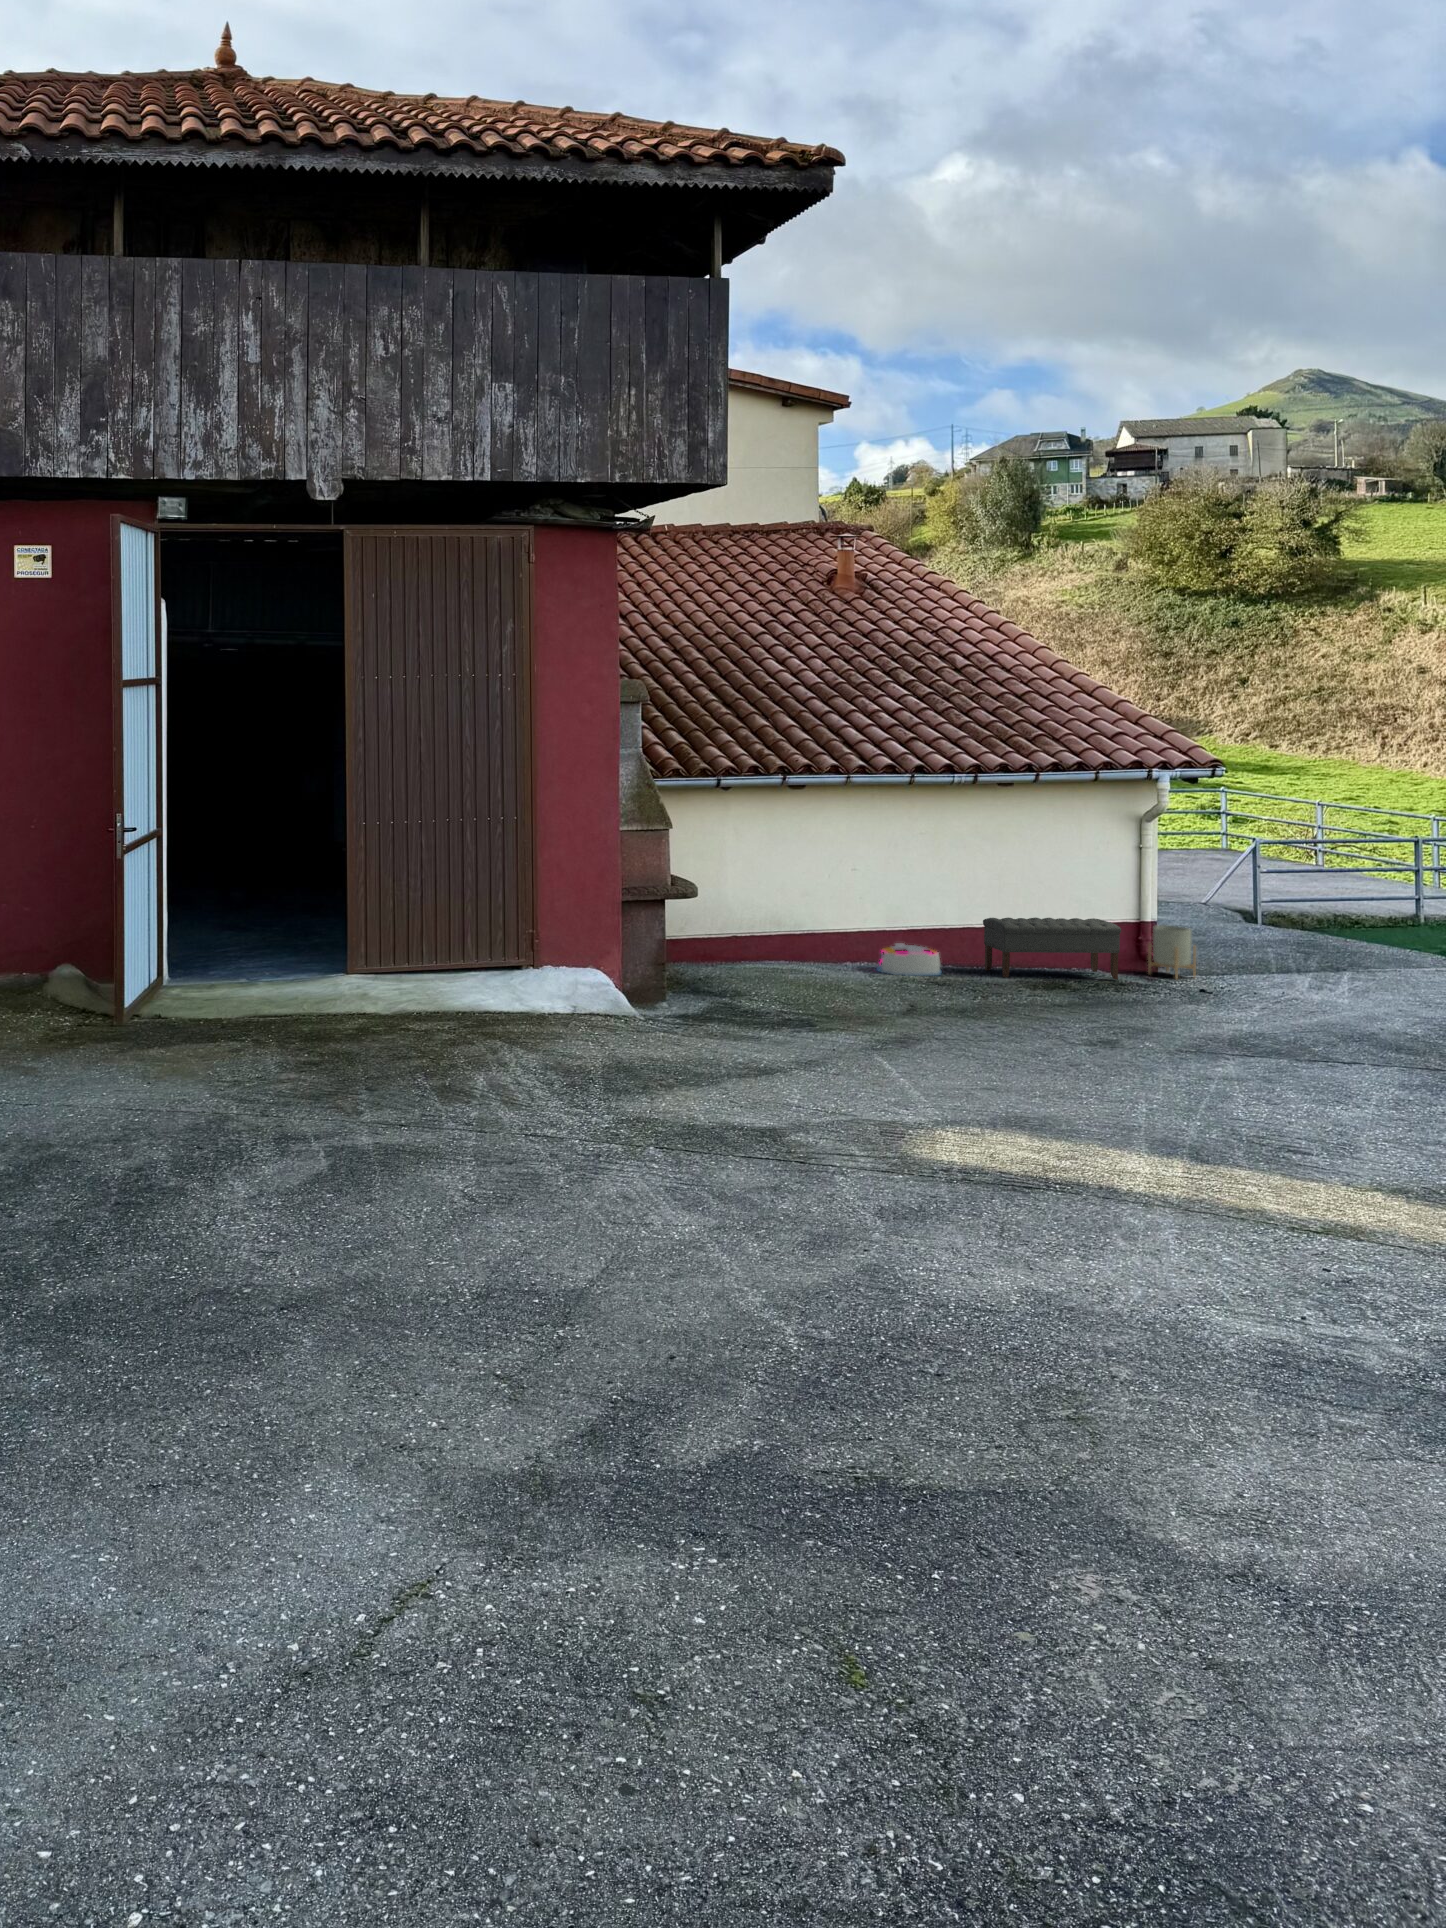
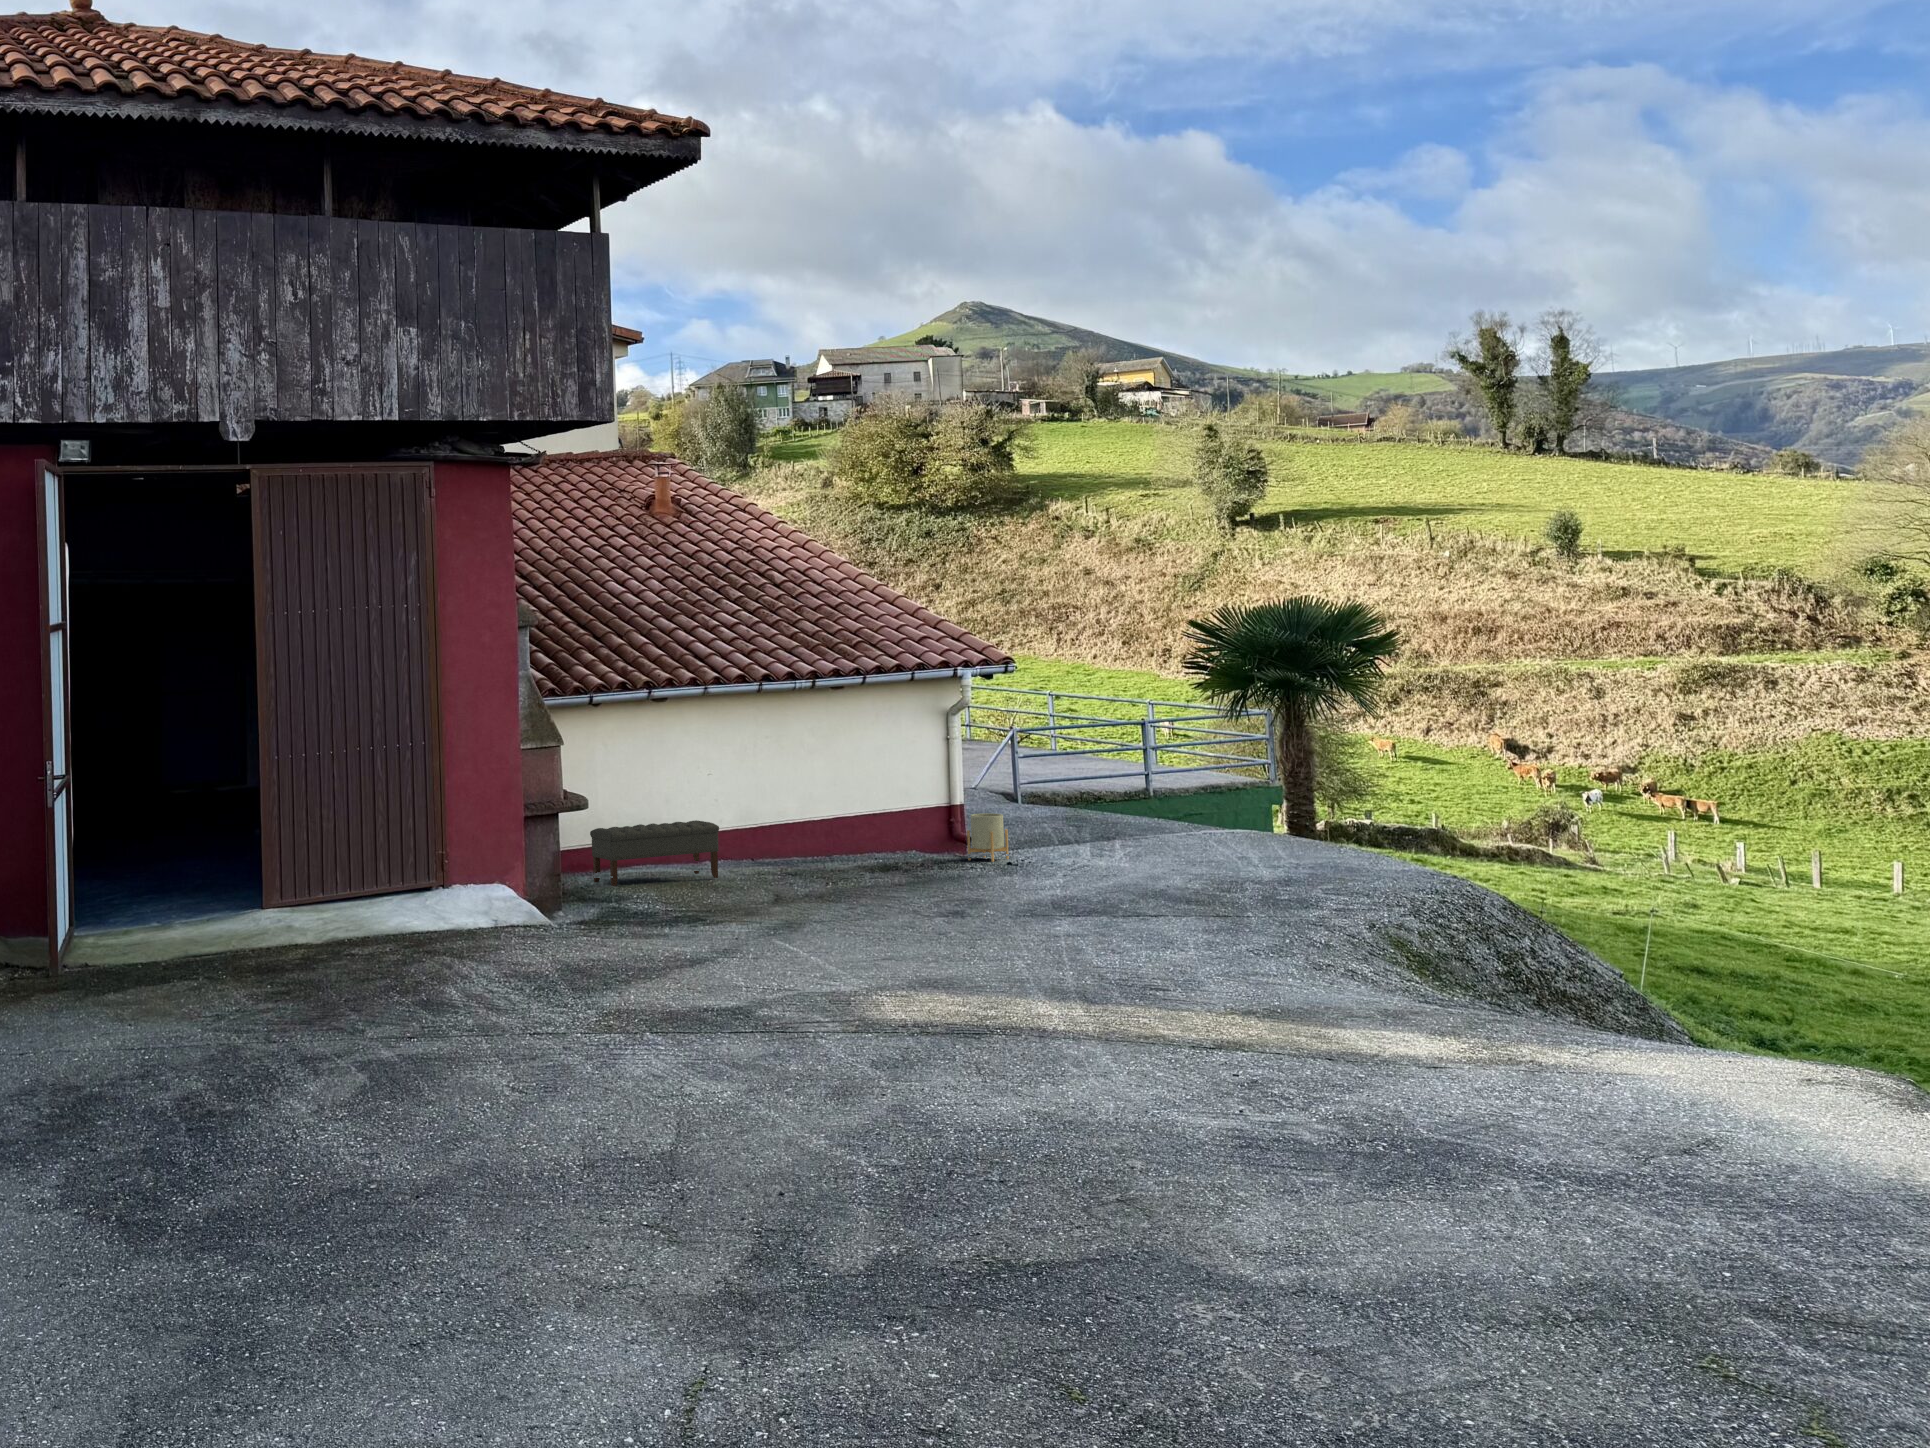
bench: present [983,918,1121,980] -> present [590,820,719,886]
storage bin: present [877,943,941,976] -> none [731,848,791,878]

